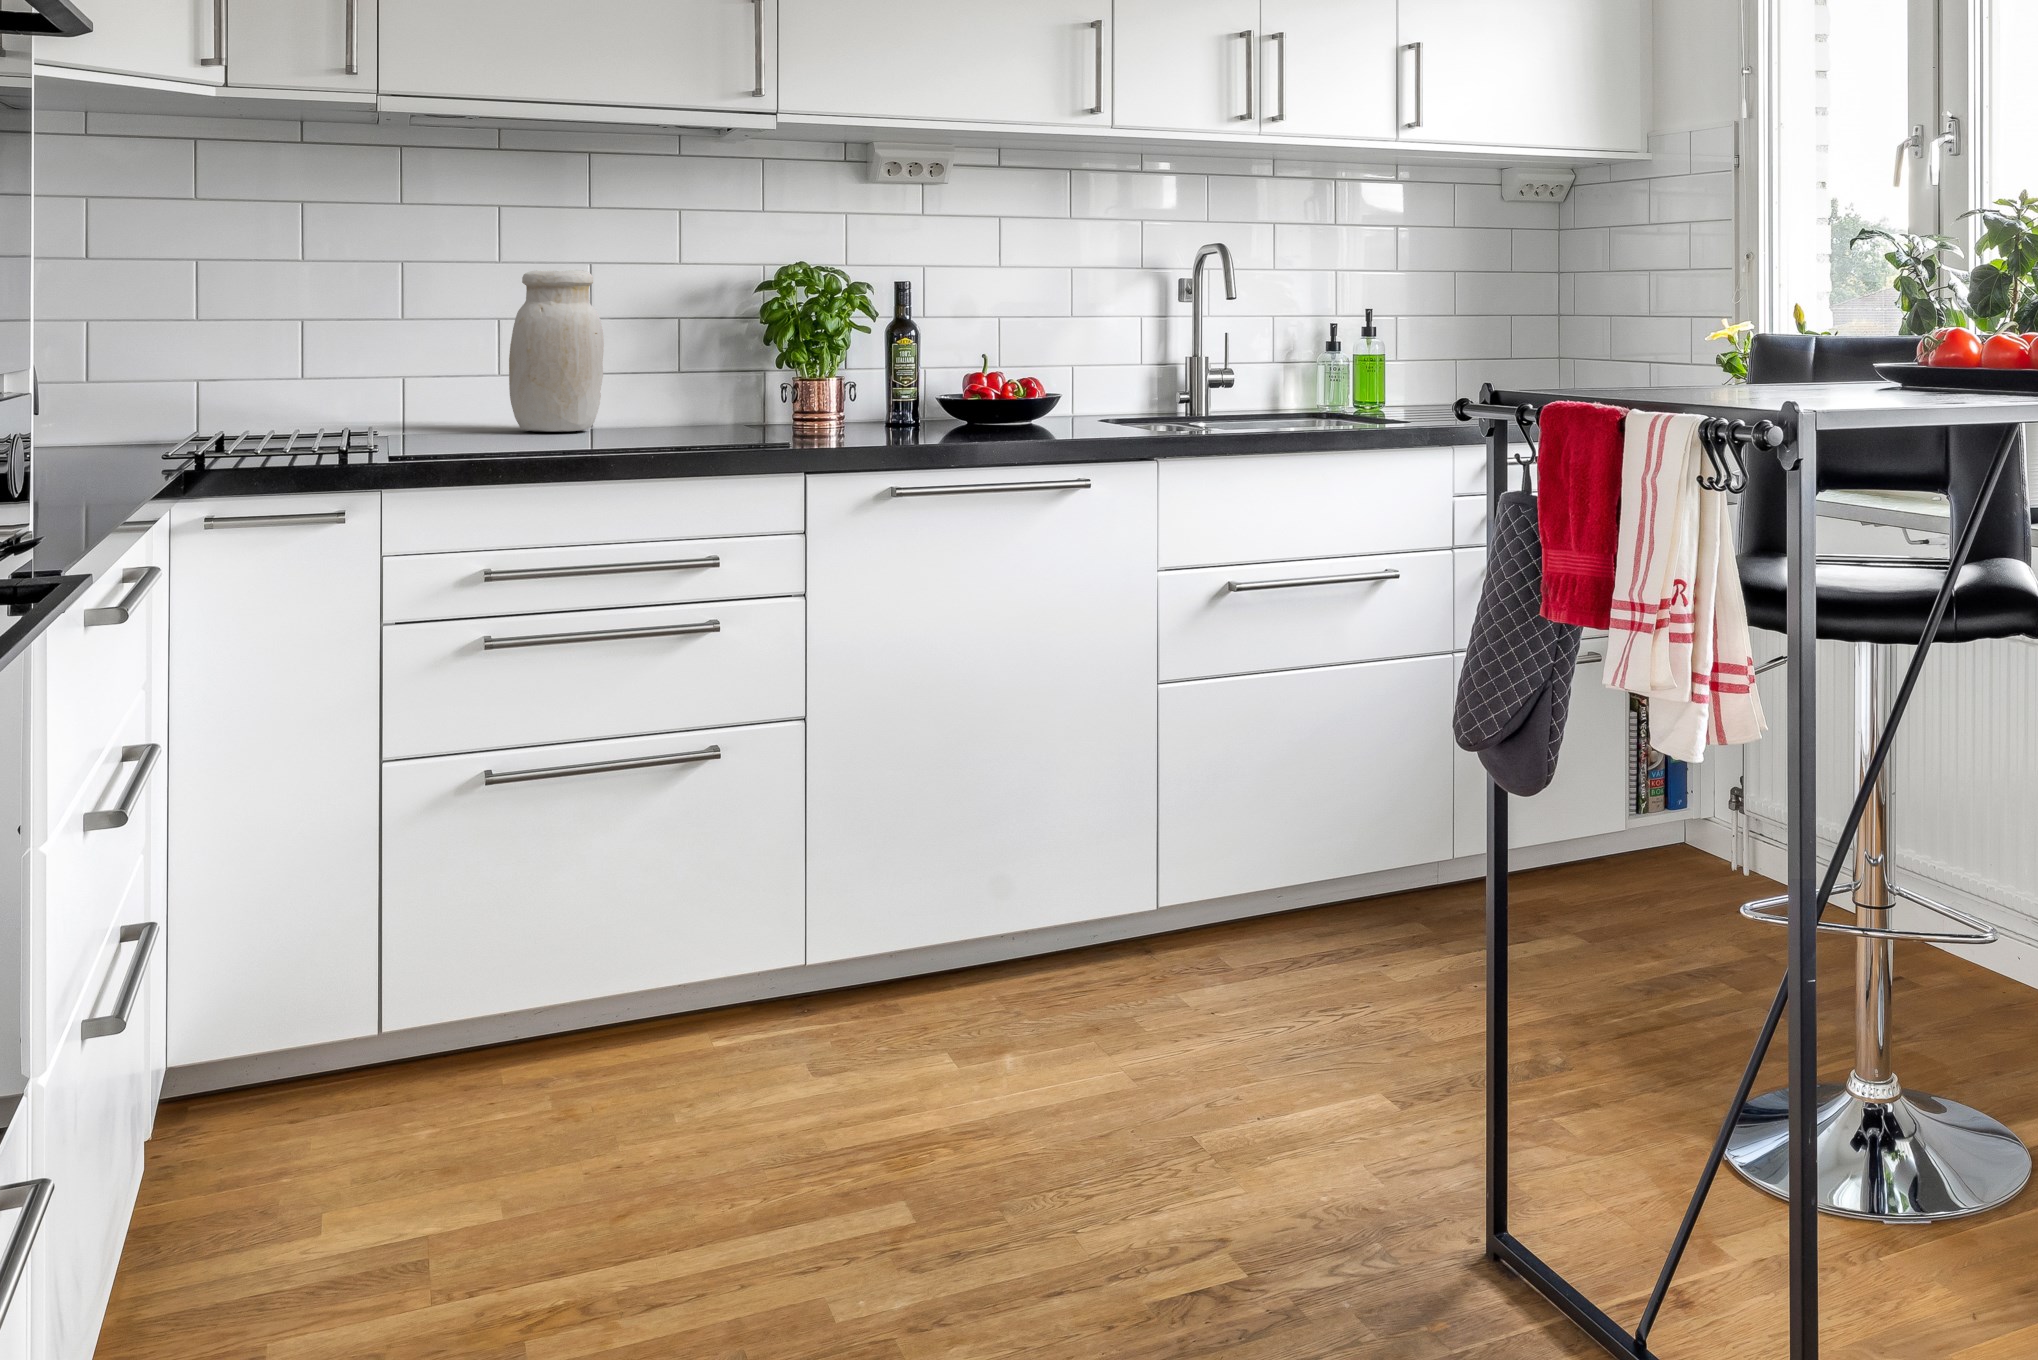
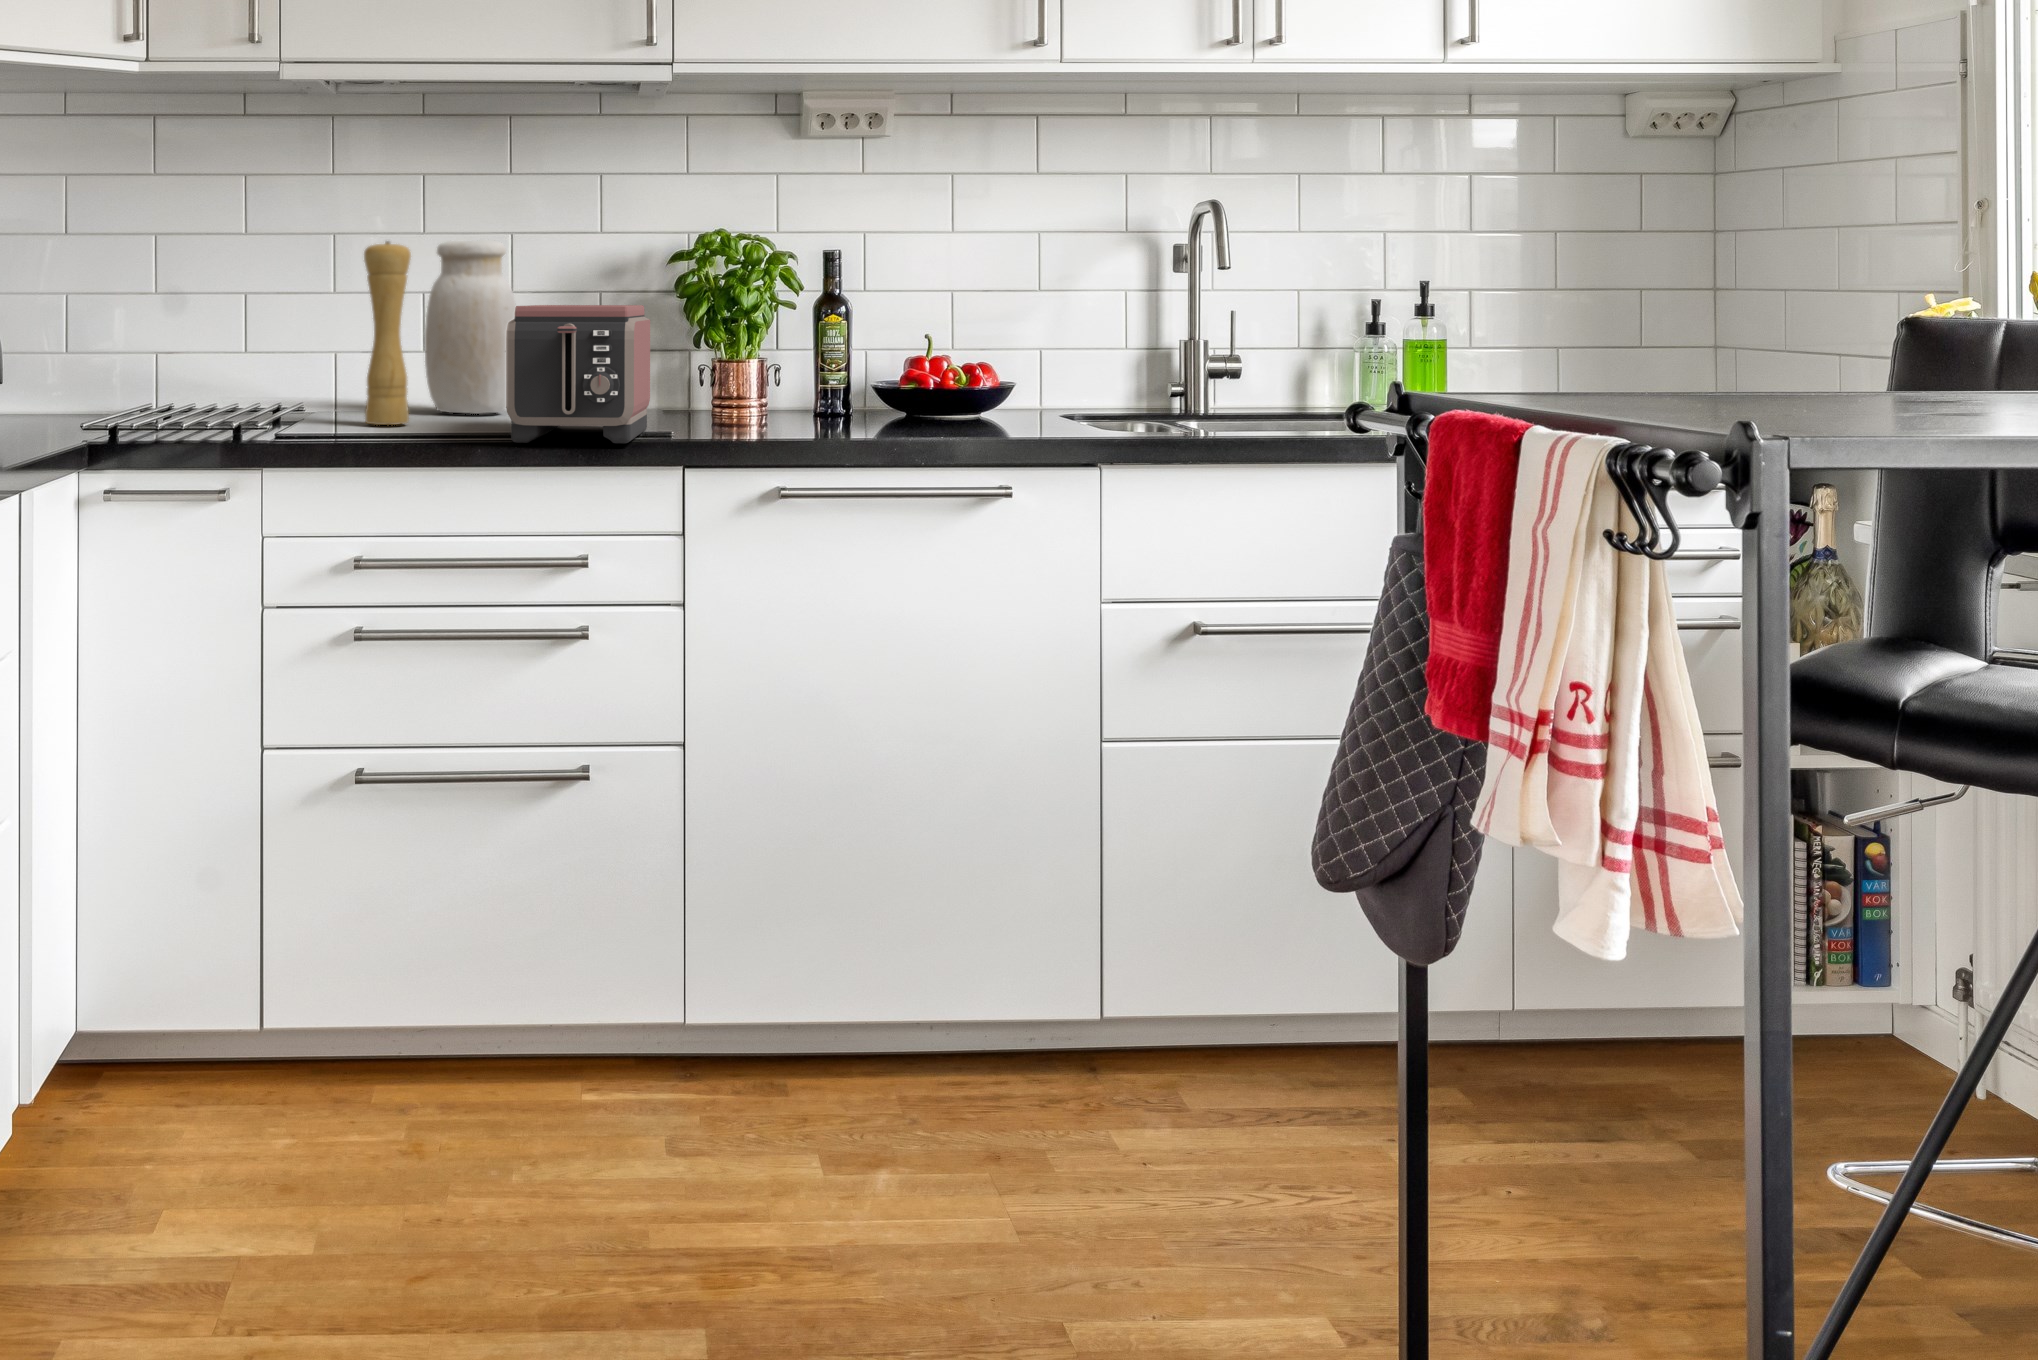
pepper mill: none [460,270,509,444] -> present [364,241,411,425]
toaster: none [630,330,755,456] -> present [506,305,650,443]

